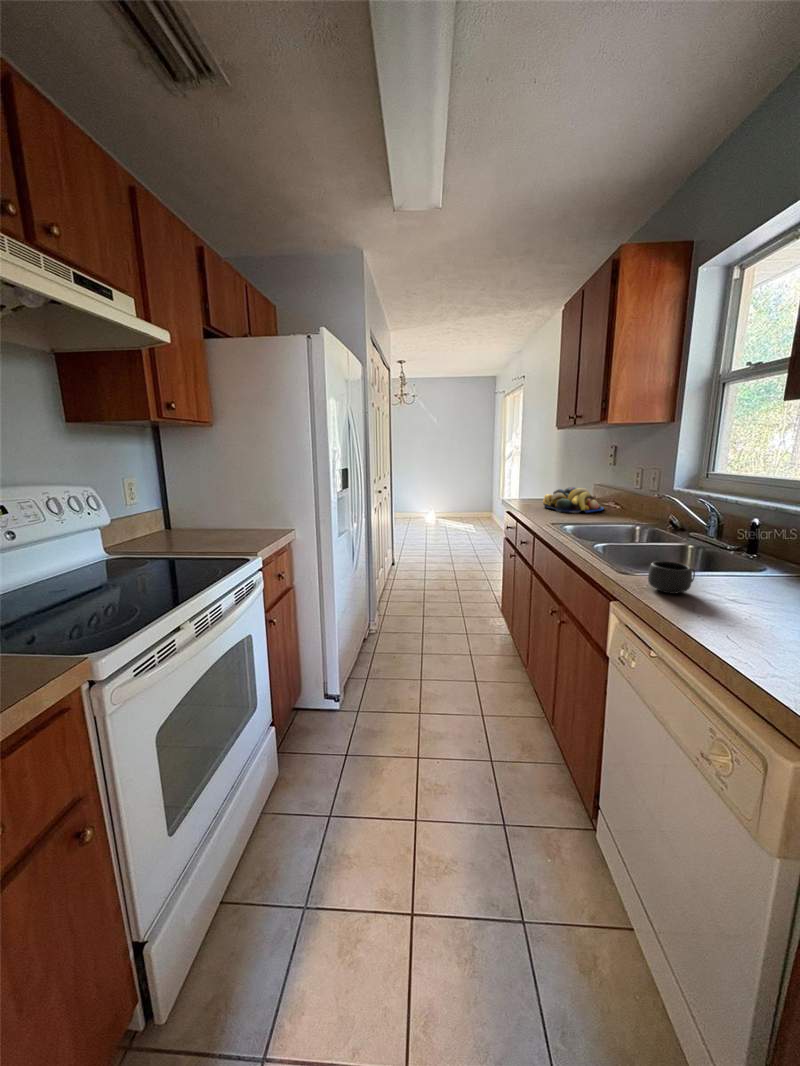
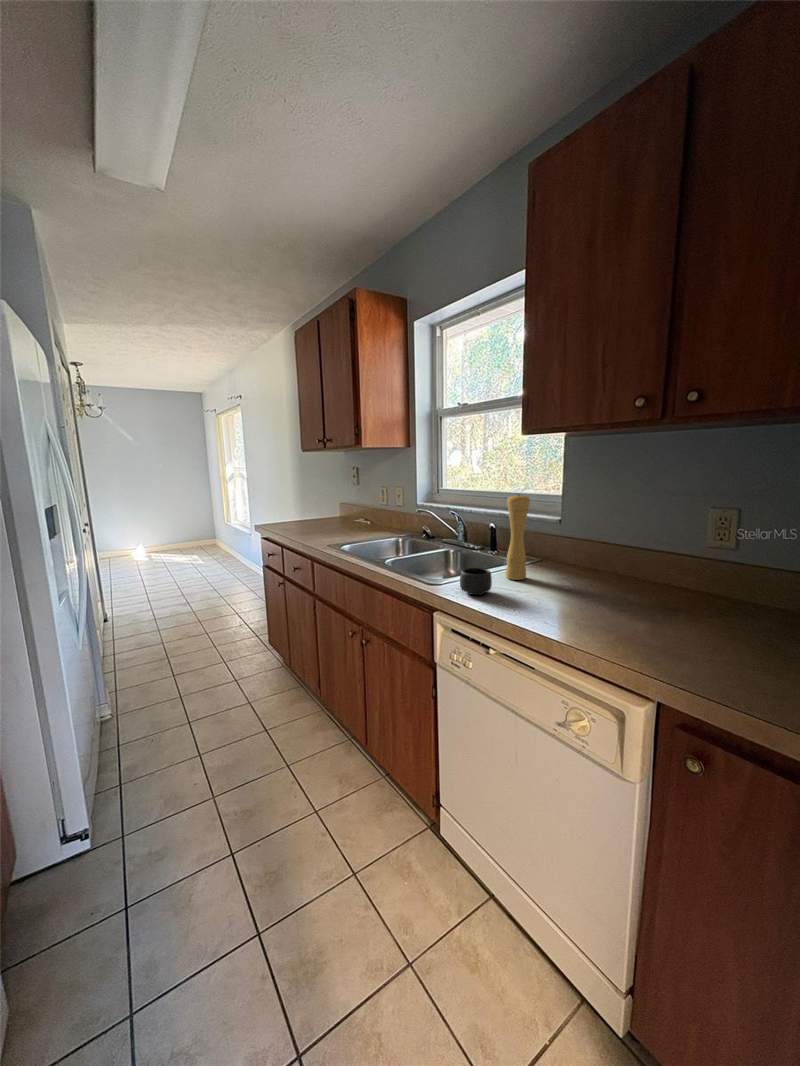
pepper mill: none [734,479,786,591] -> present [506,494,530,580]
fruit bowl: present [543,487,604,513] -> none [305,507,360,533]

